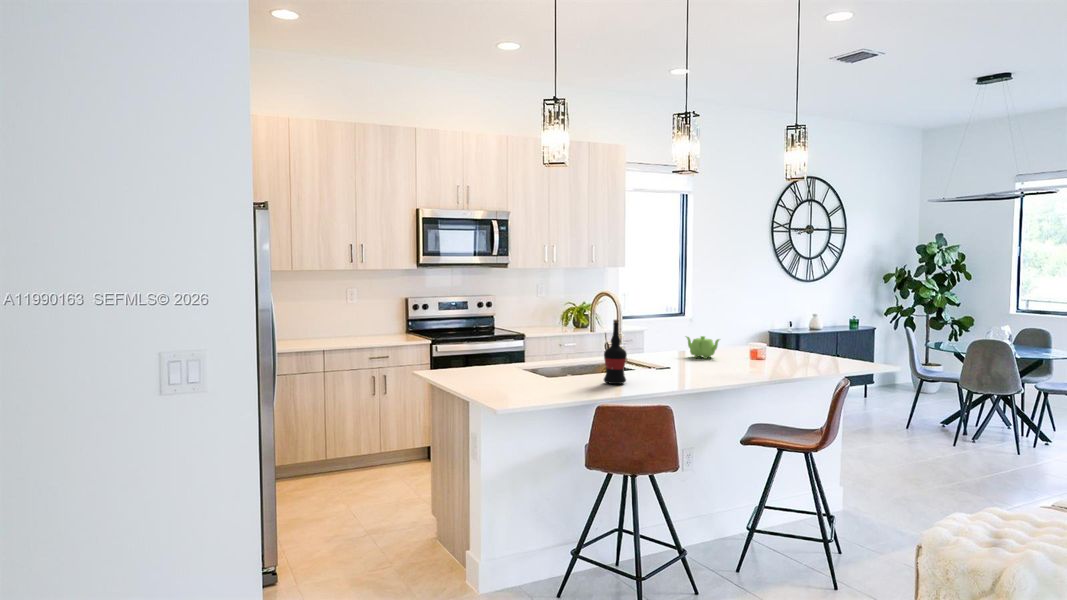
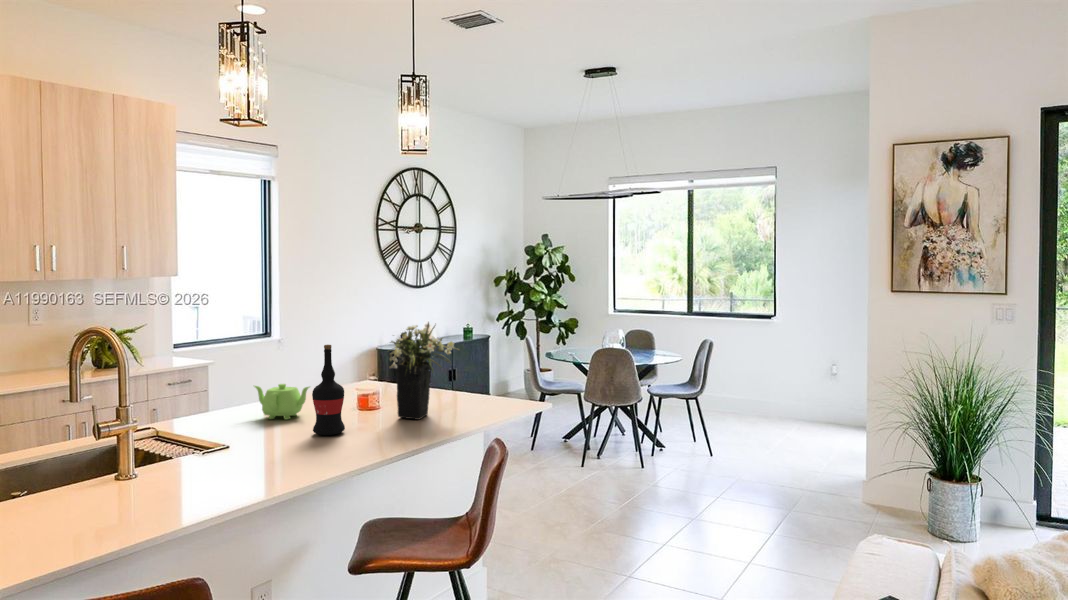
flower arrangement: none [769,300,825,366] -> present [389,322,459,420]
wine bottle: present [604,320,627,384] -> present [312,345,345,435]

